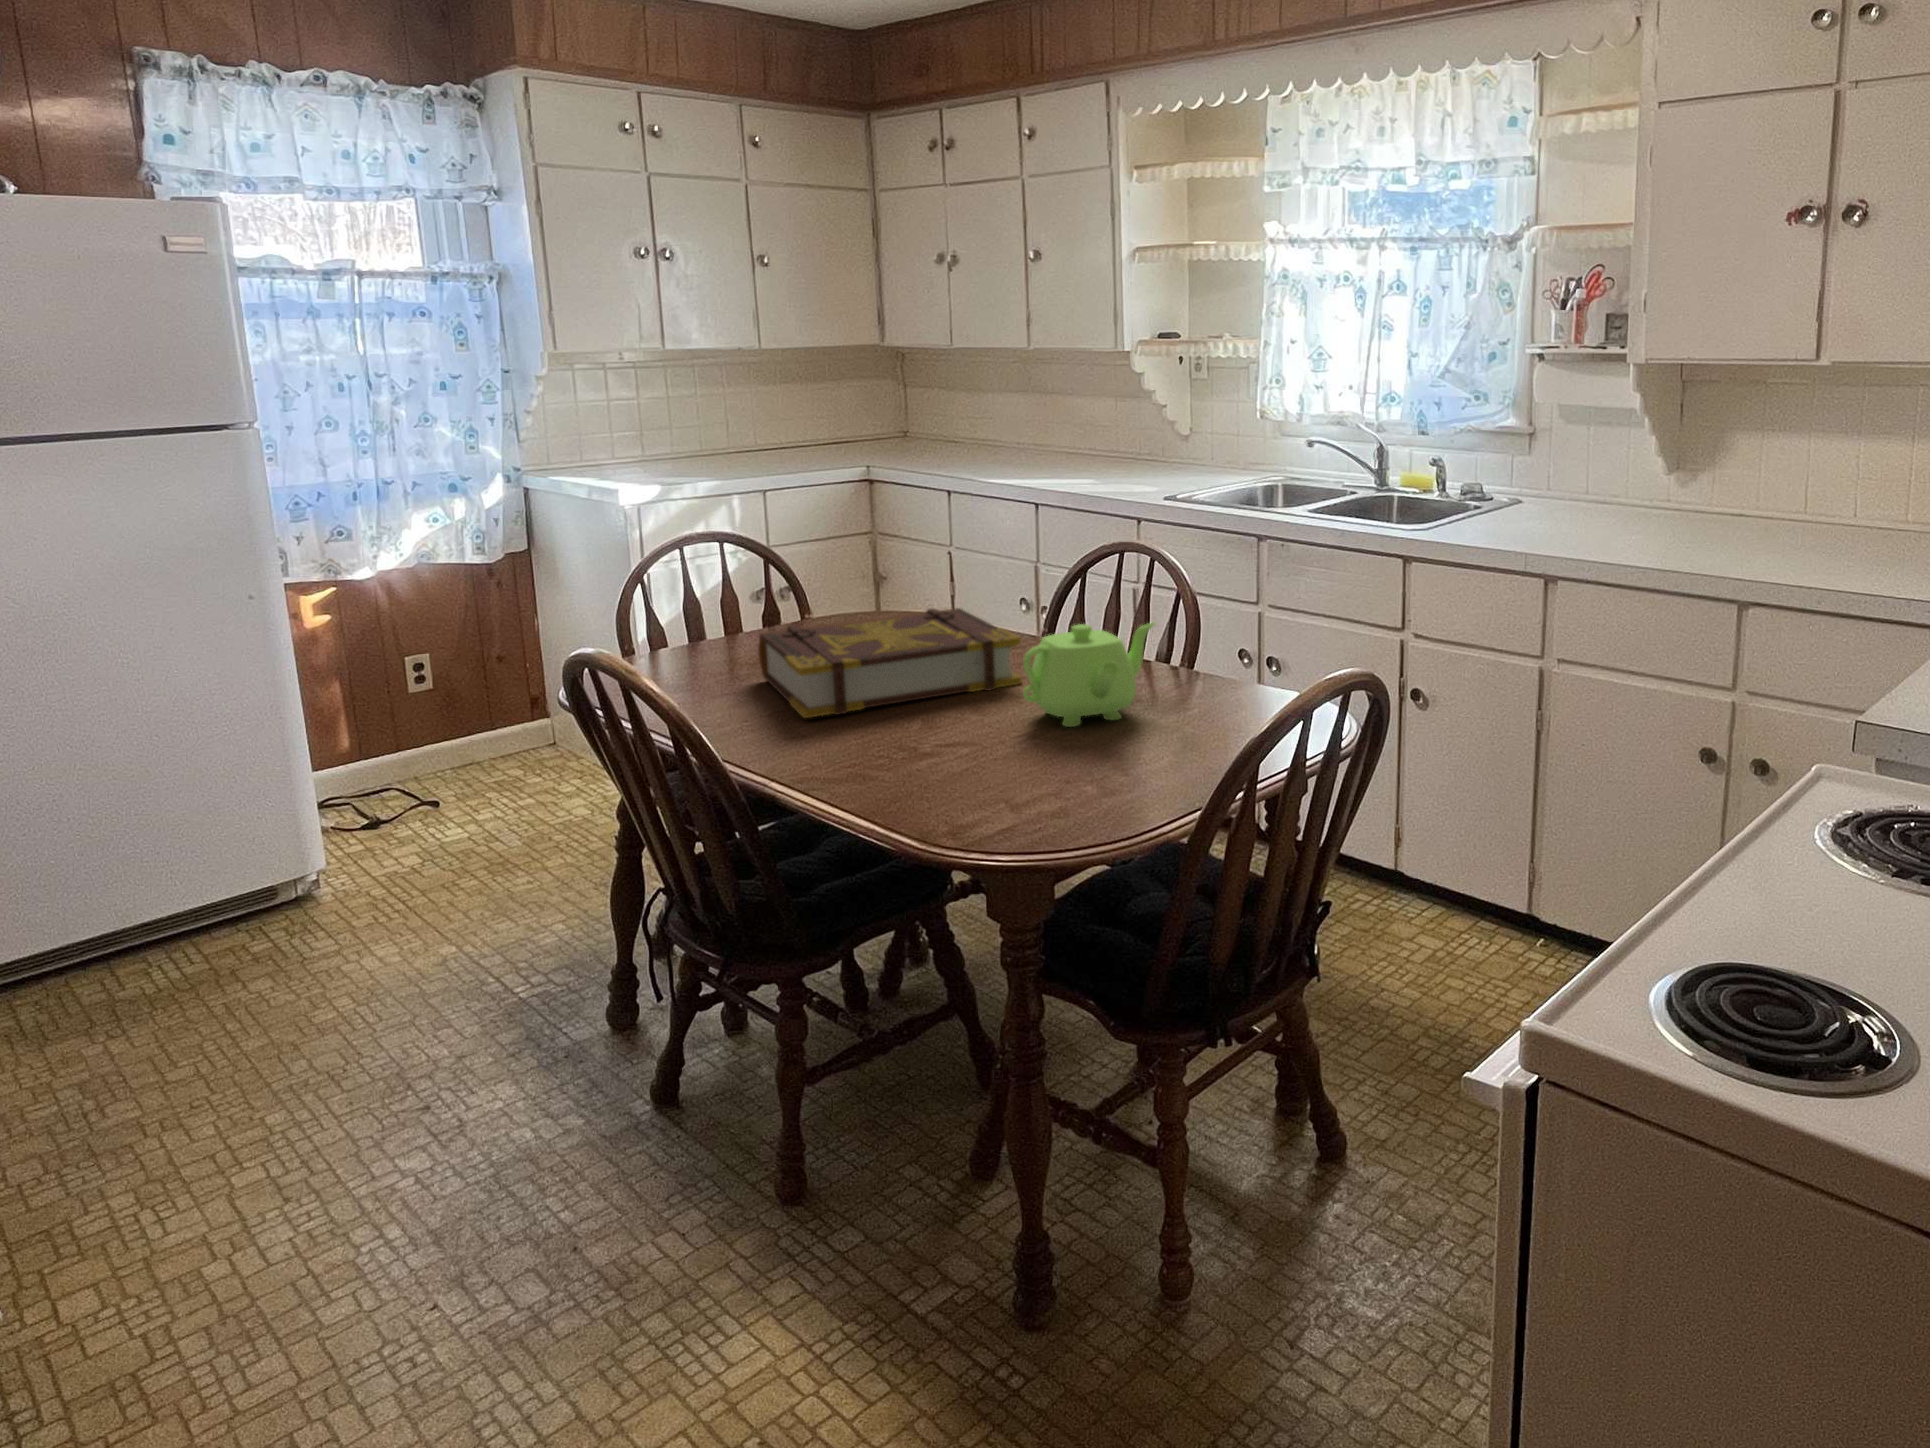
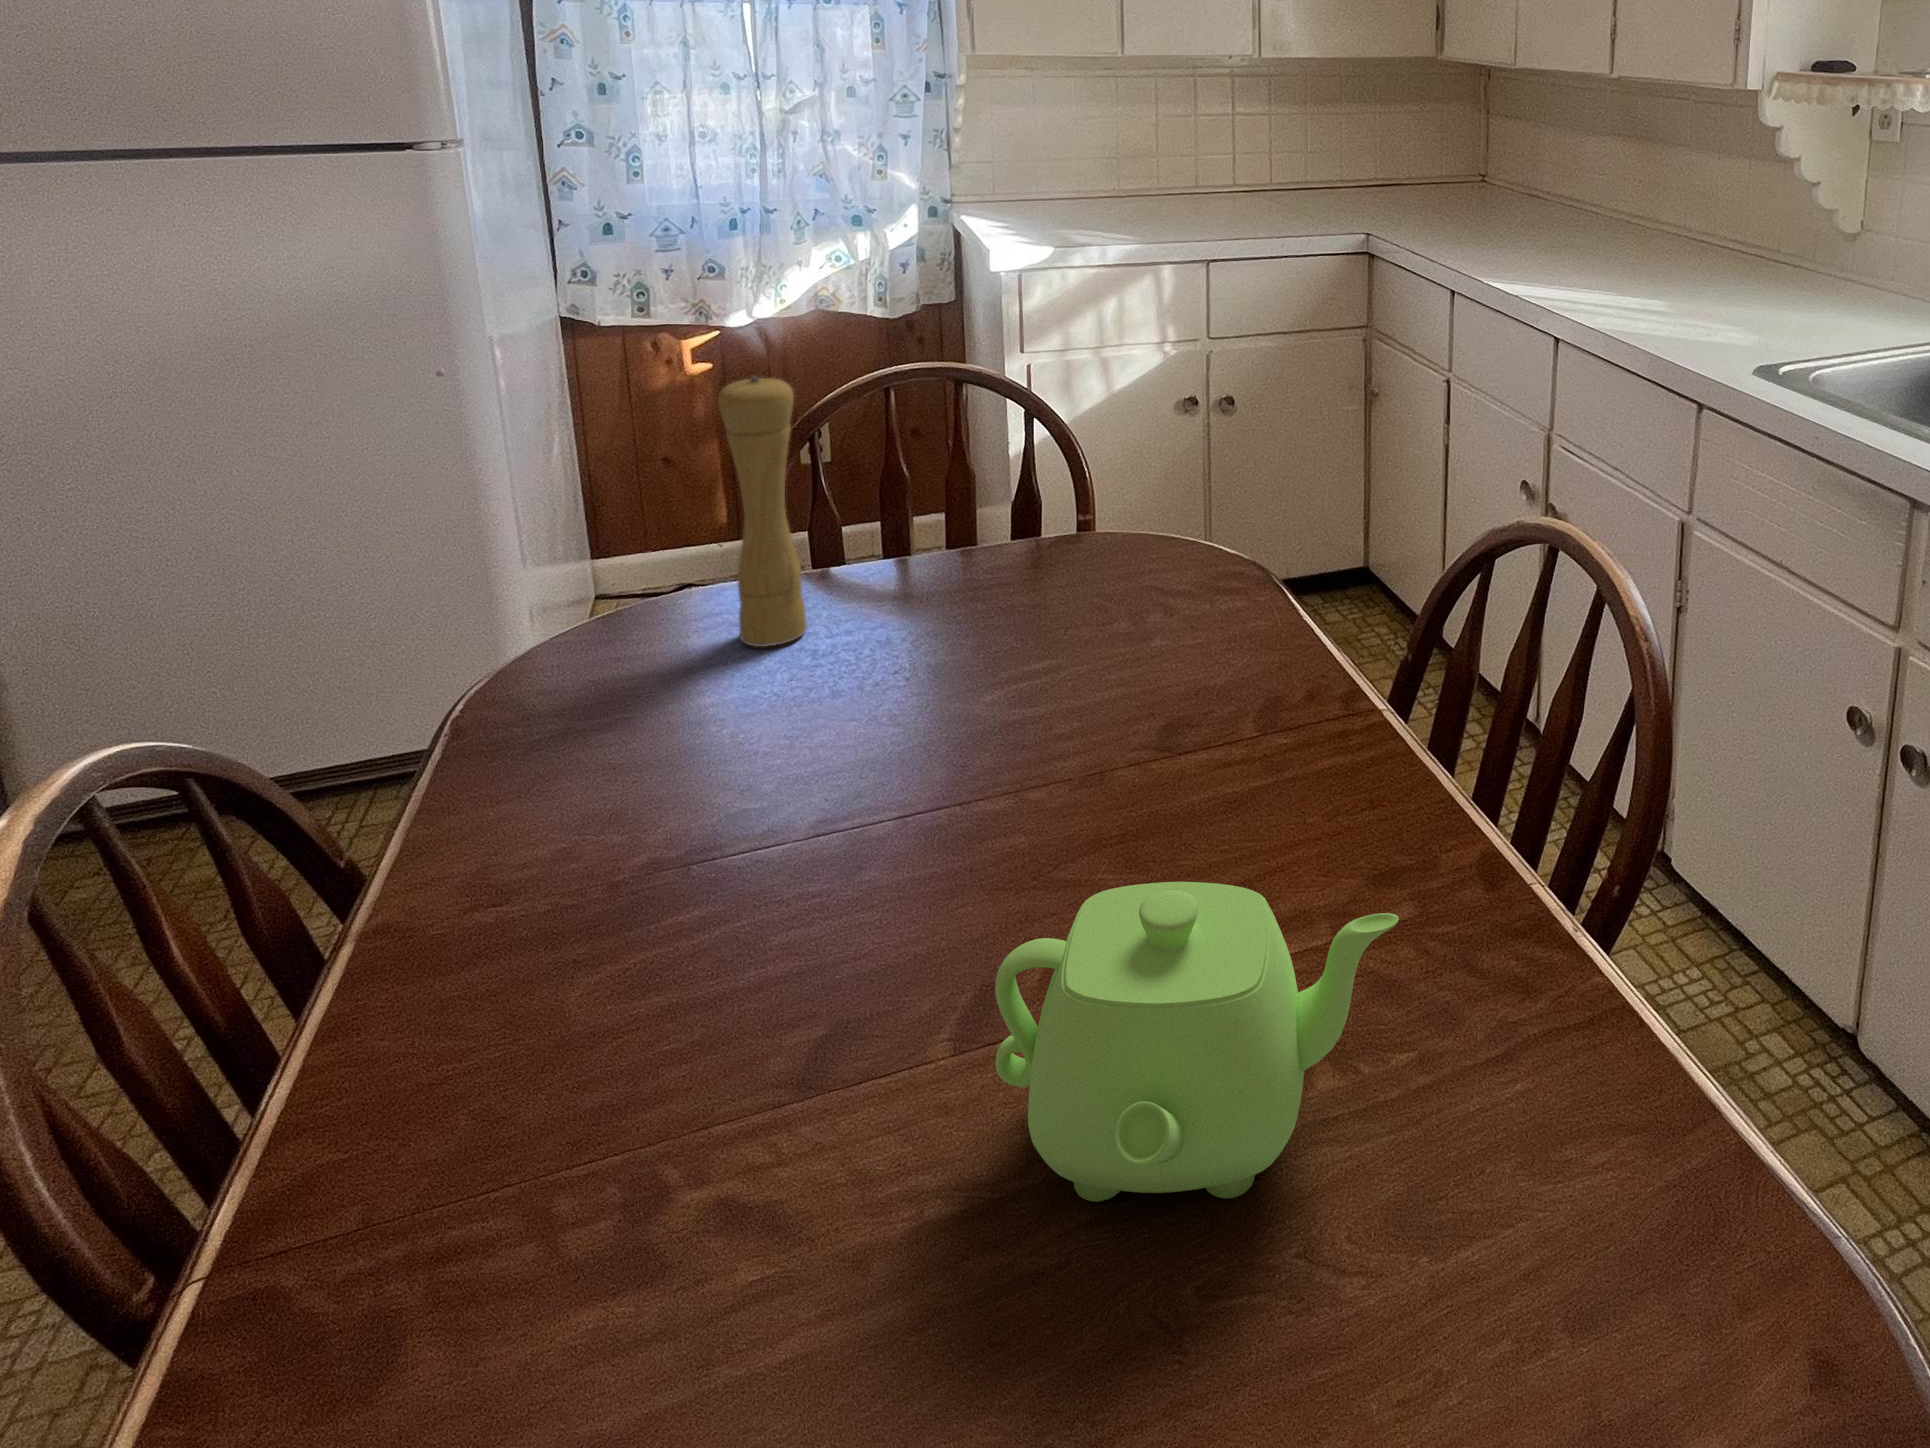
pepper mill: none [683,514,732,664] -> present [718,376,807,647]
book: present [758,608,1022,718] -> none [616,621,1177,924]

